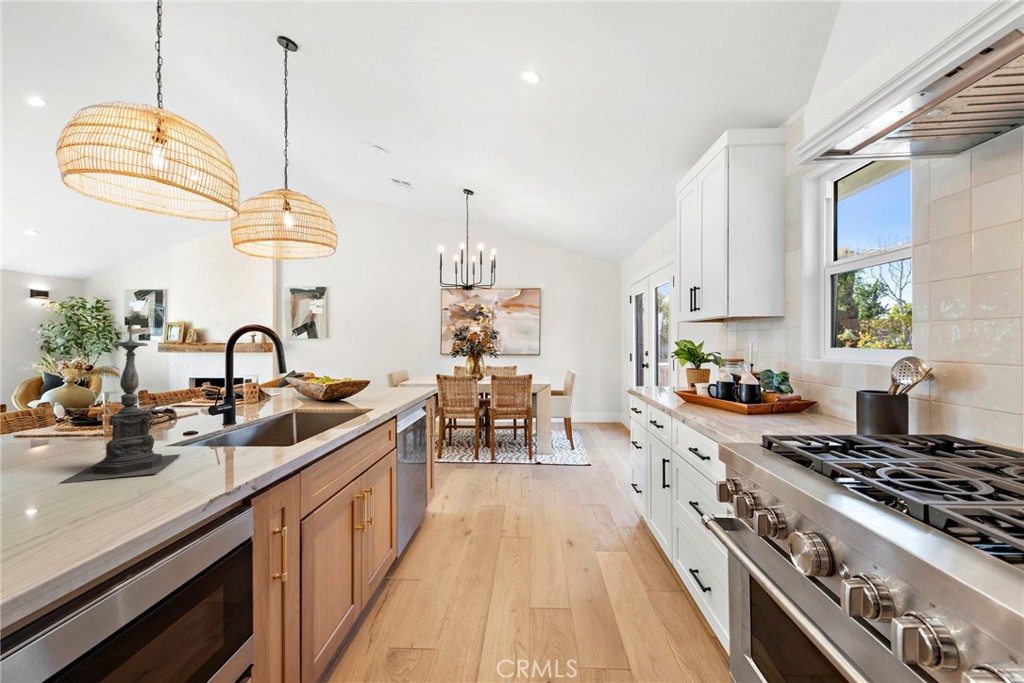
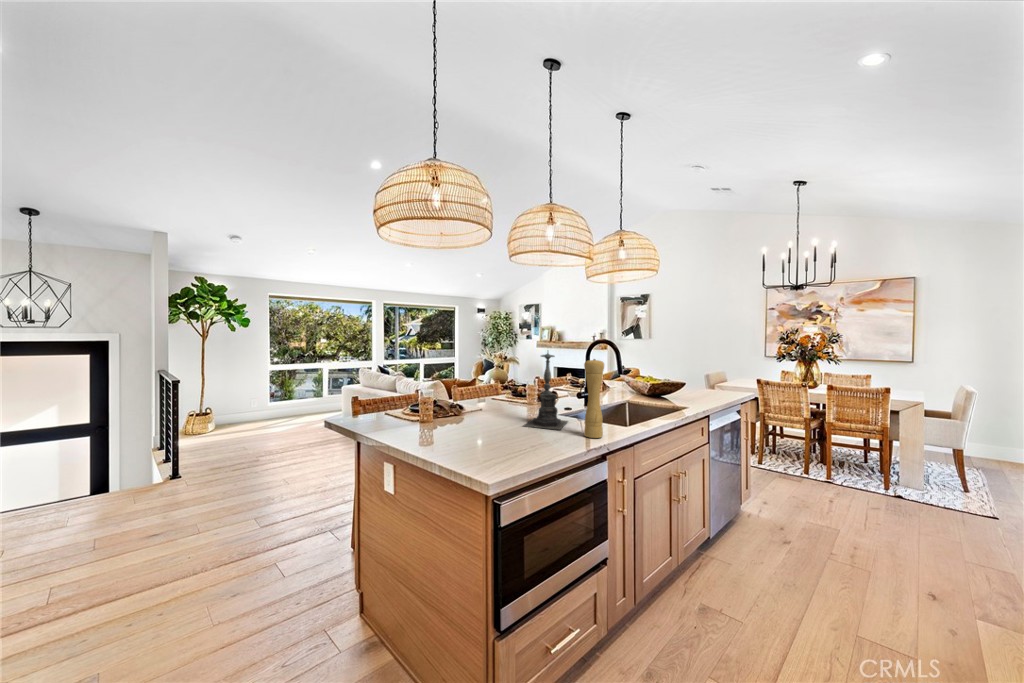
pepper mill: none [206,345,245,476] -> present [584,359,604,438]

